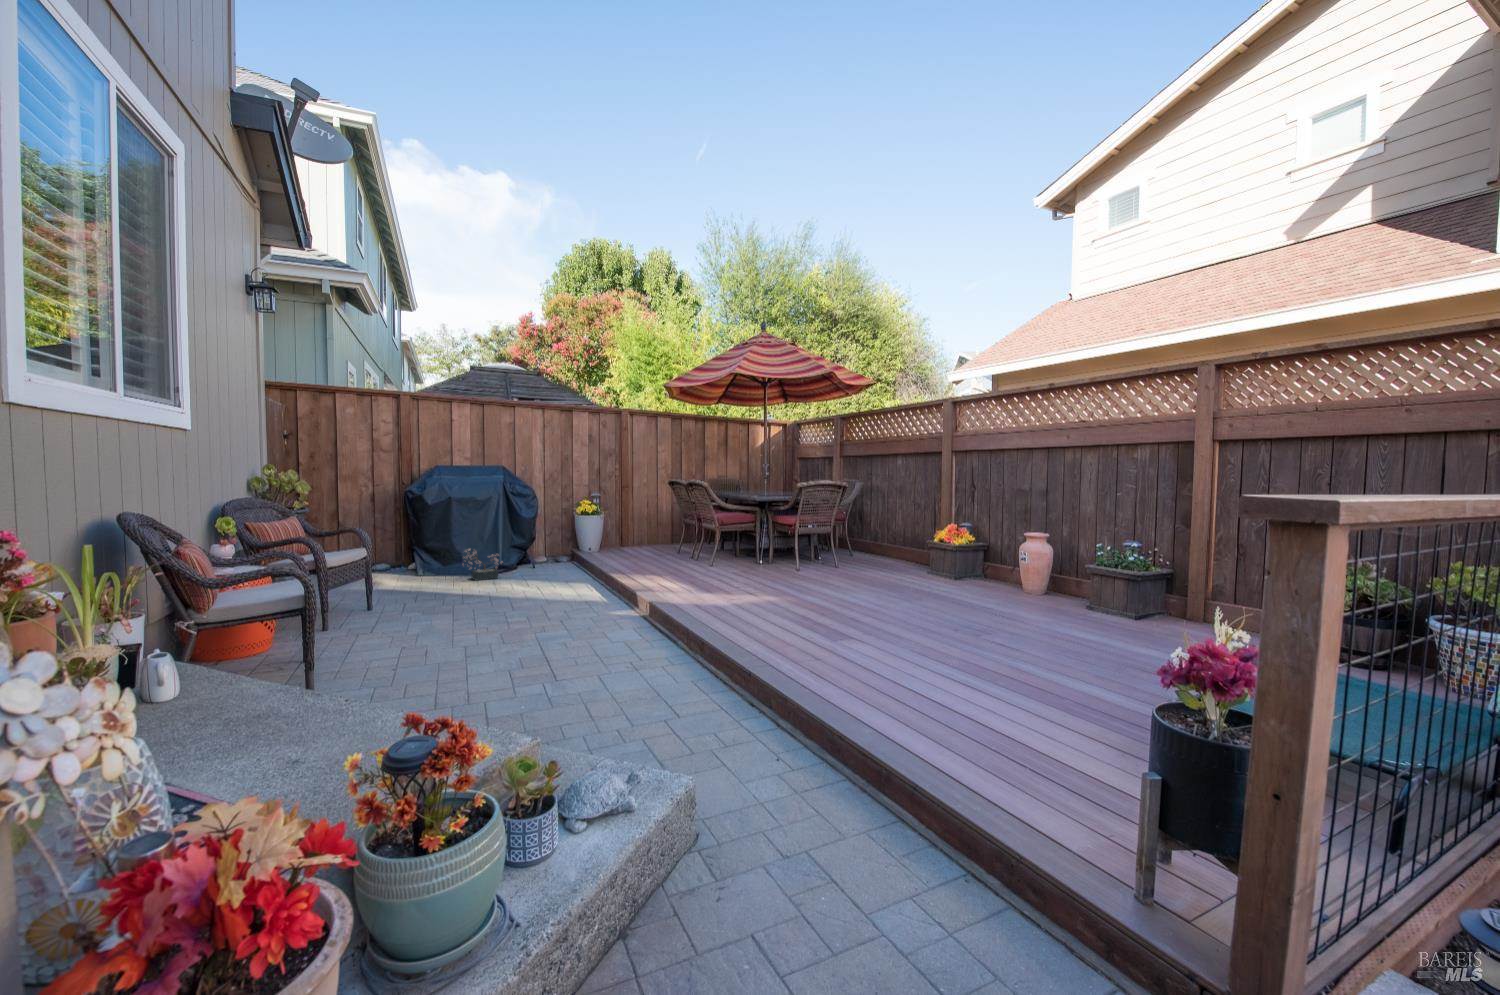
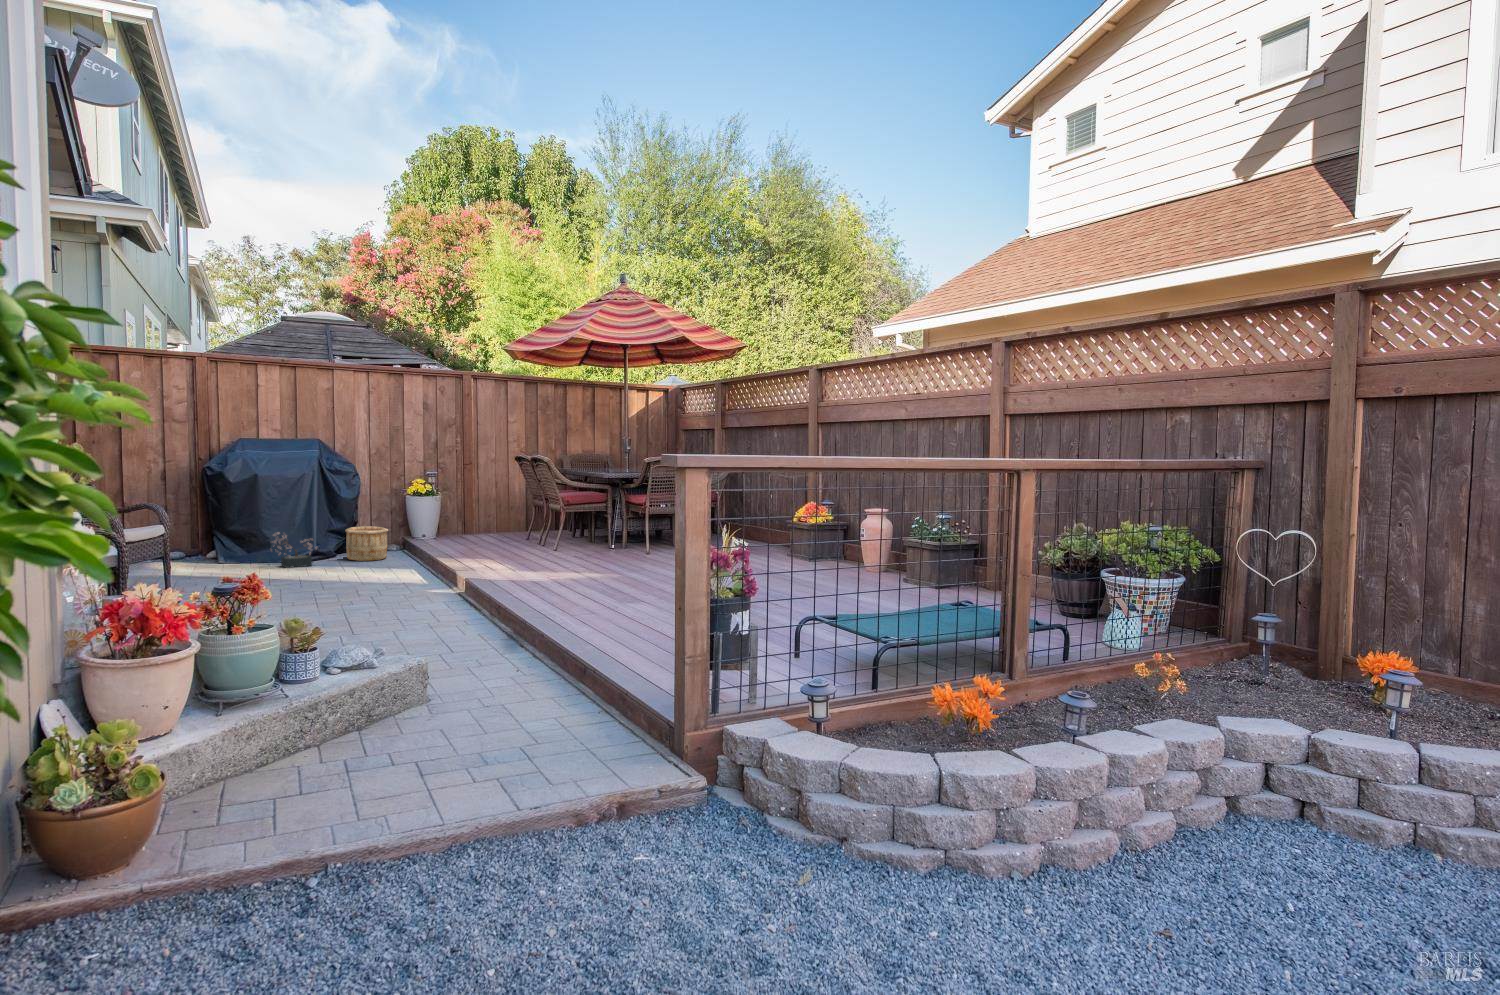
wooden bucket: none [526,542,562,573] -> present [345,526,388,561]

